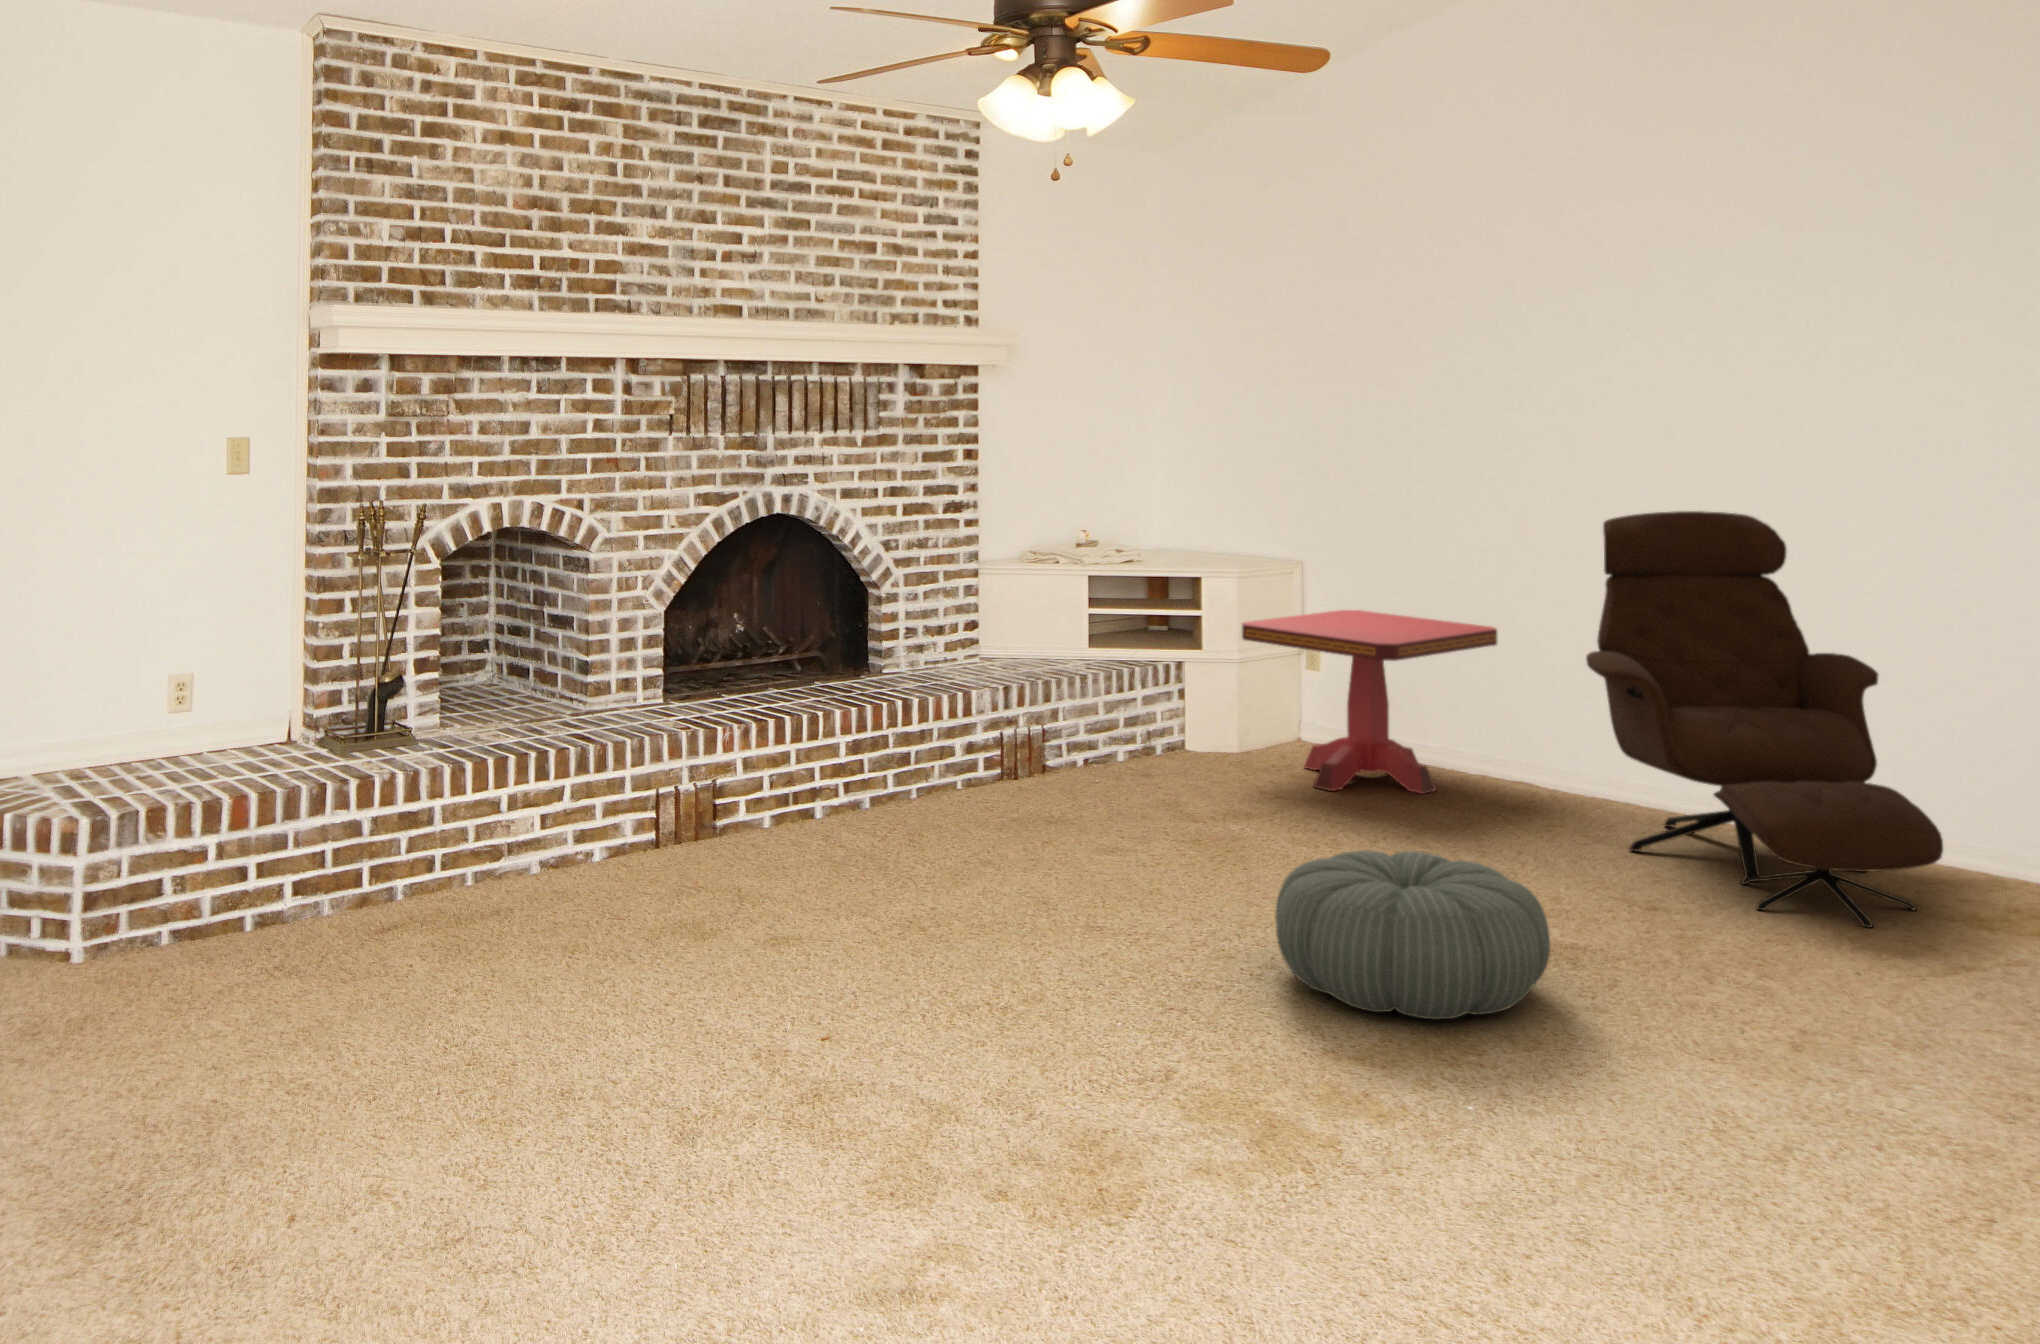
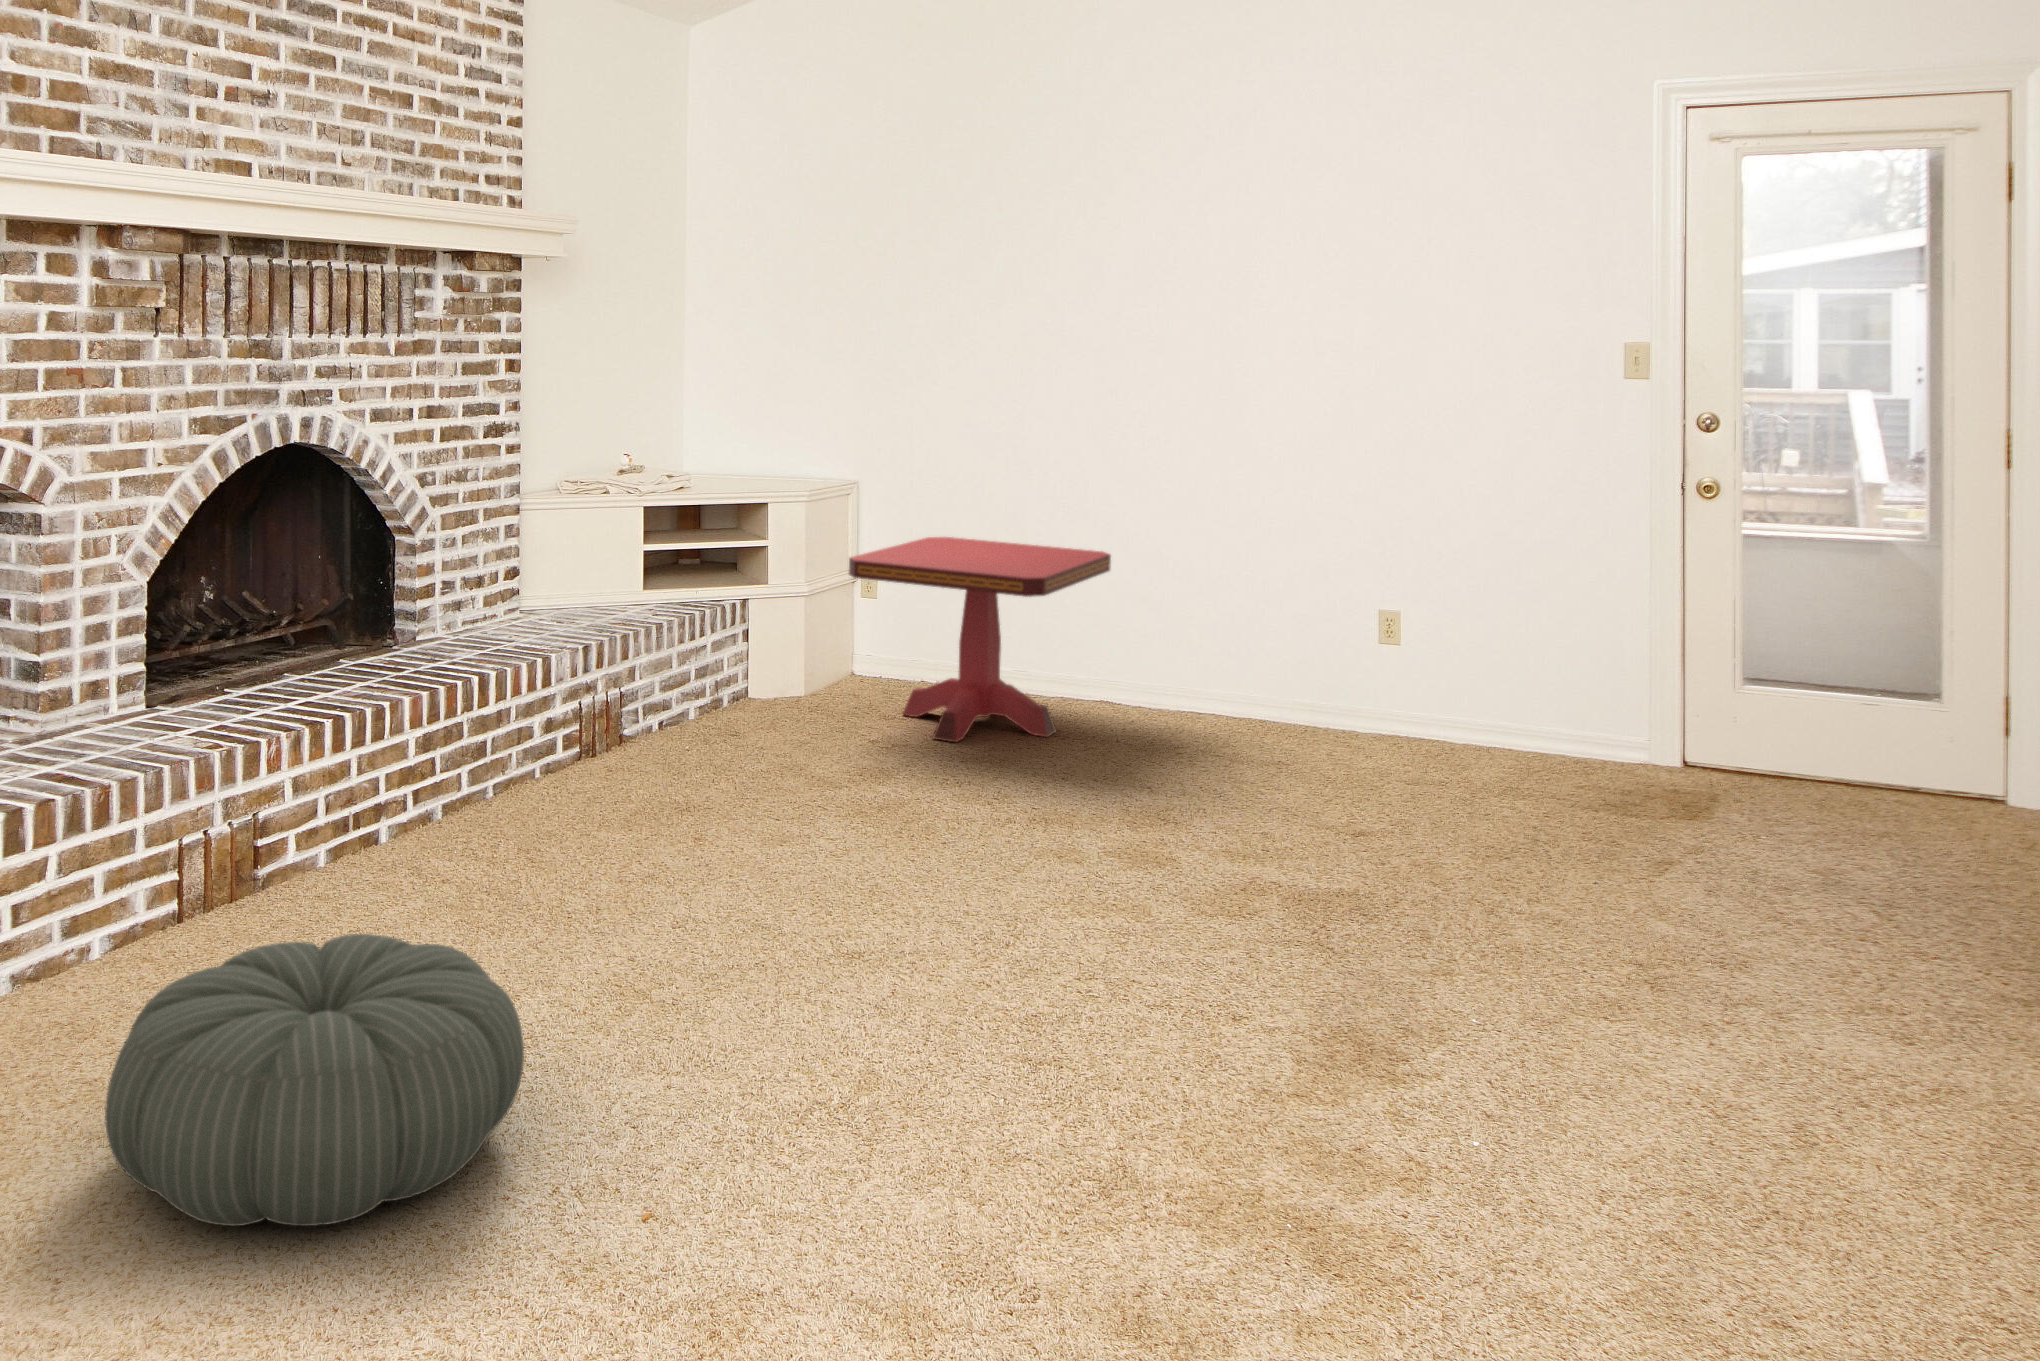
lounge chair: present [1586,511,1943,928] -> none [1243,428,1638,856]
pouf: present [1275,850,1550,1019] -> present [105,934,524,1226]

